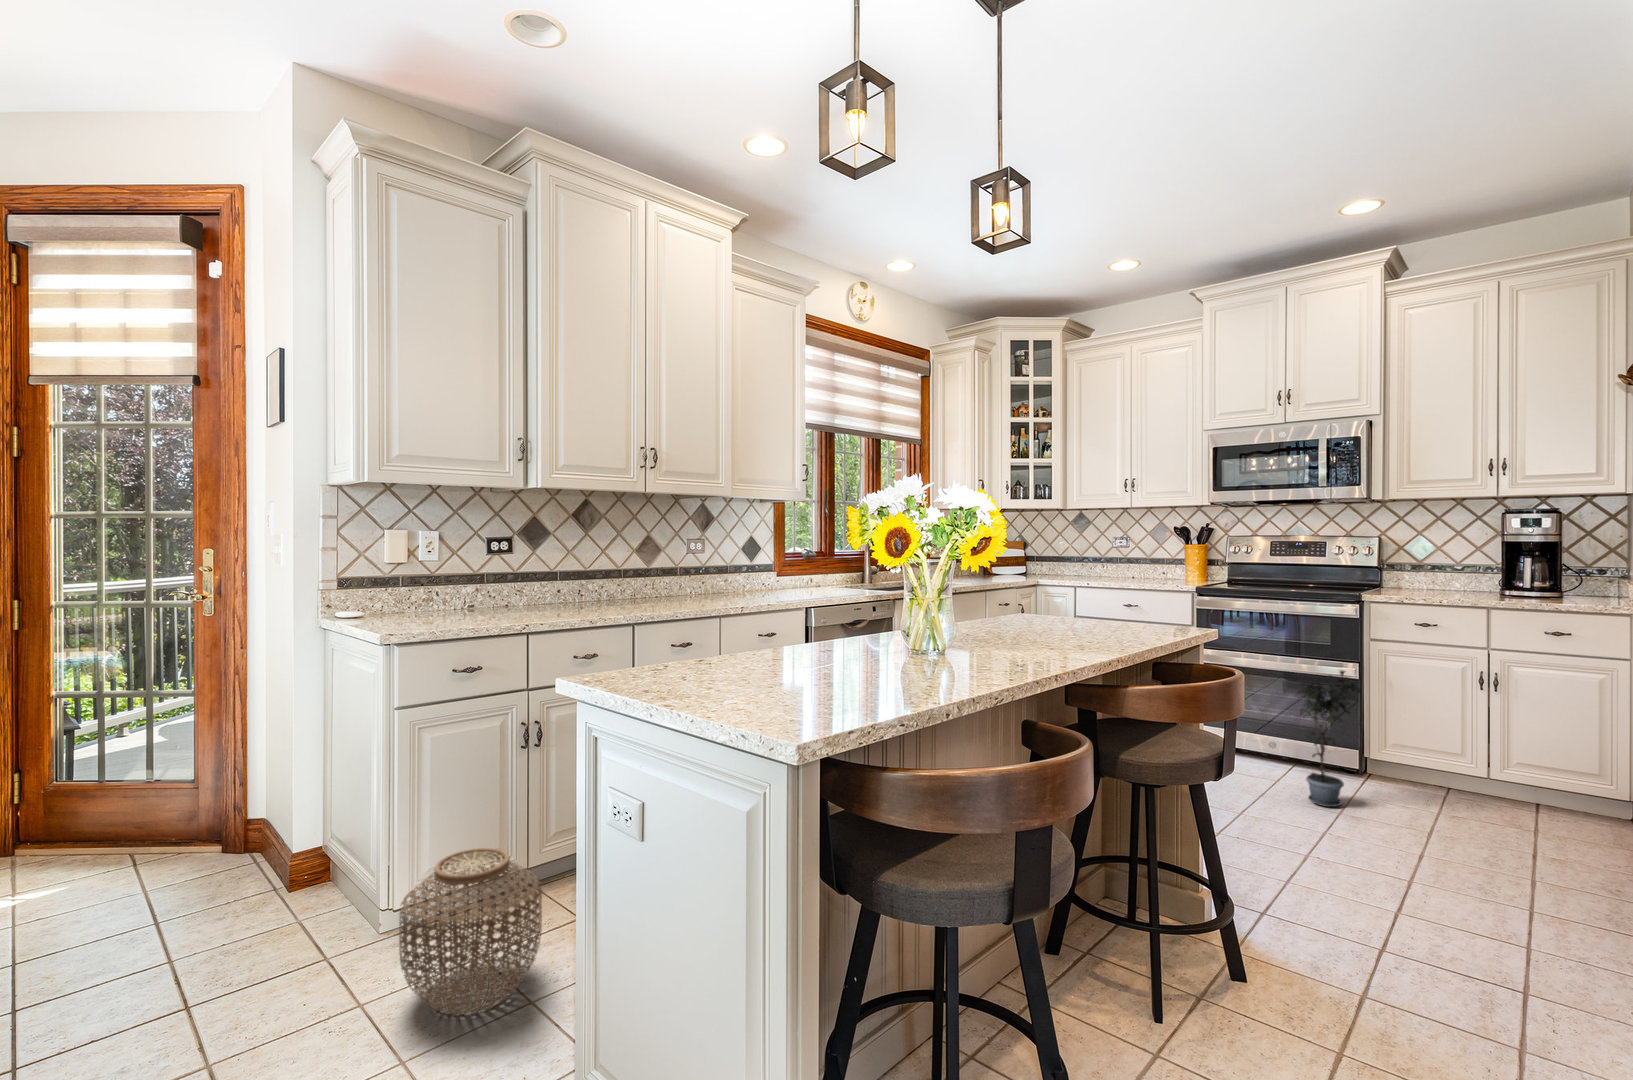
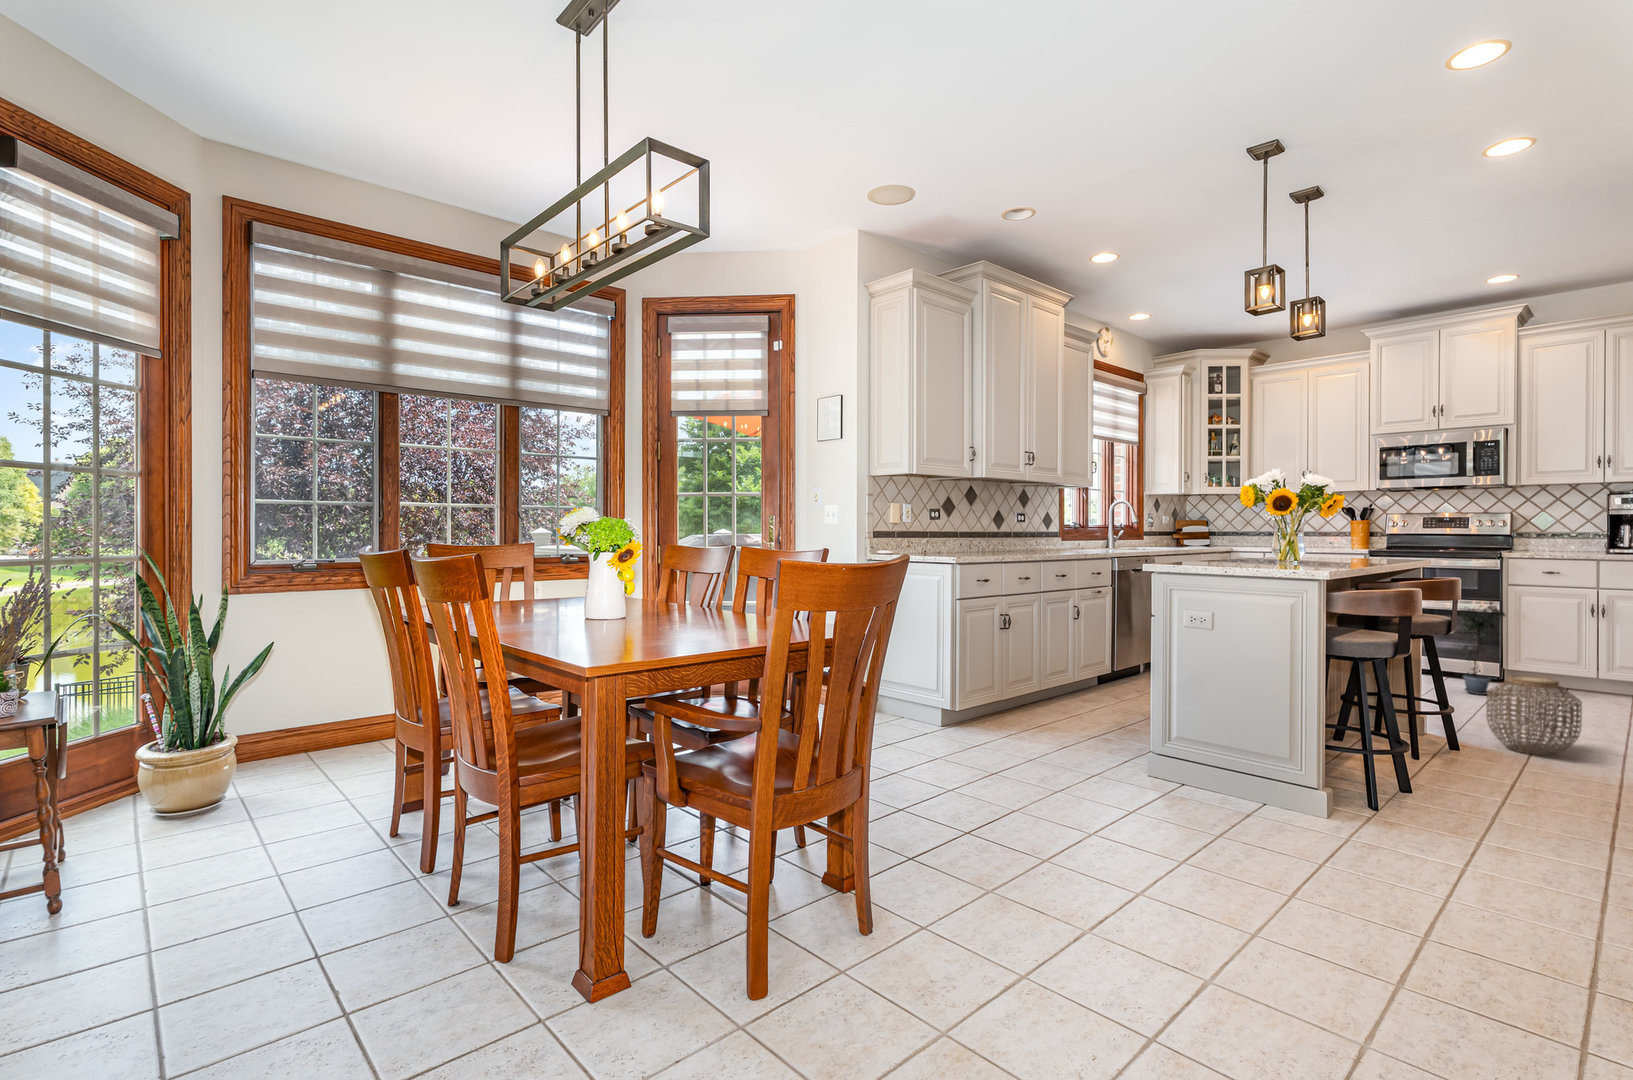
woven basket: present [399,848,542,1015] -> present [1486,675,1582,756]

